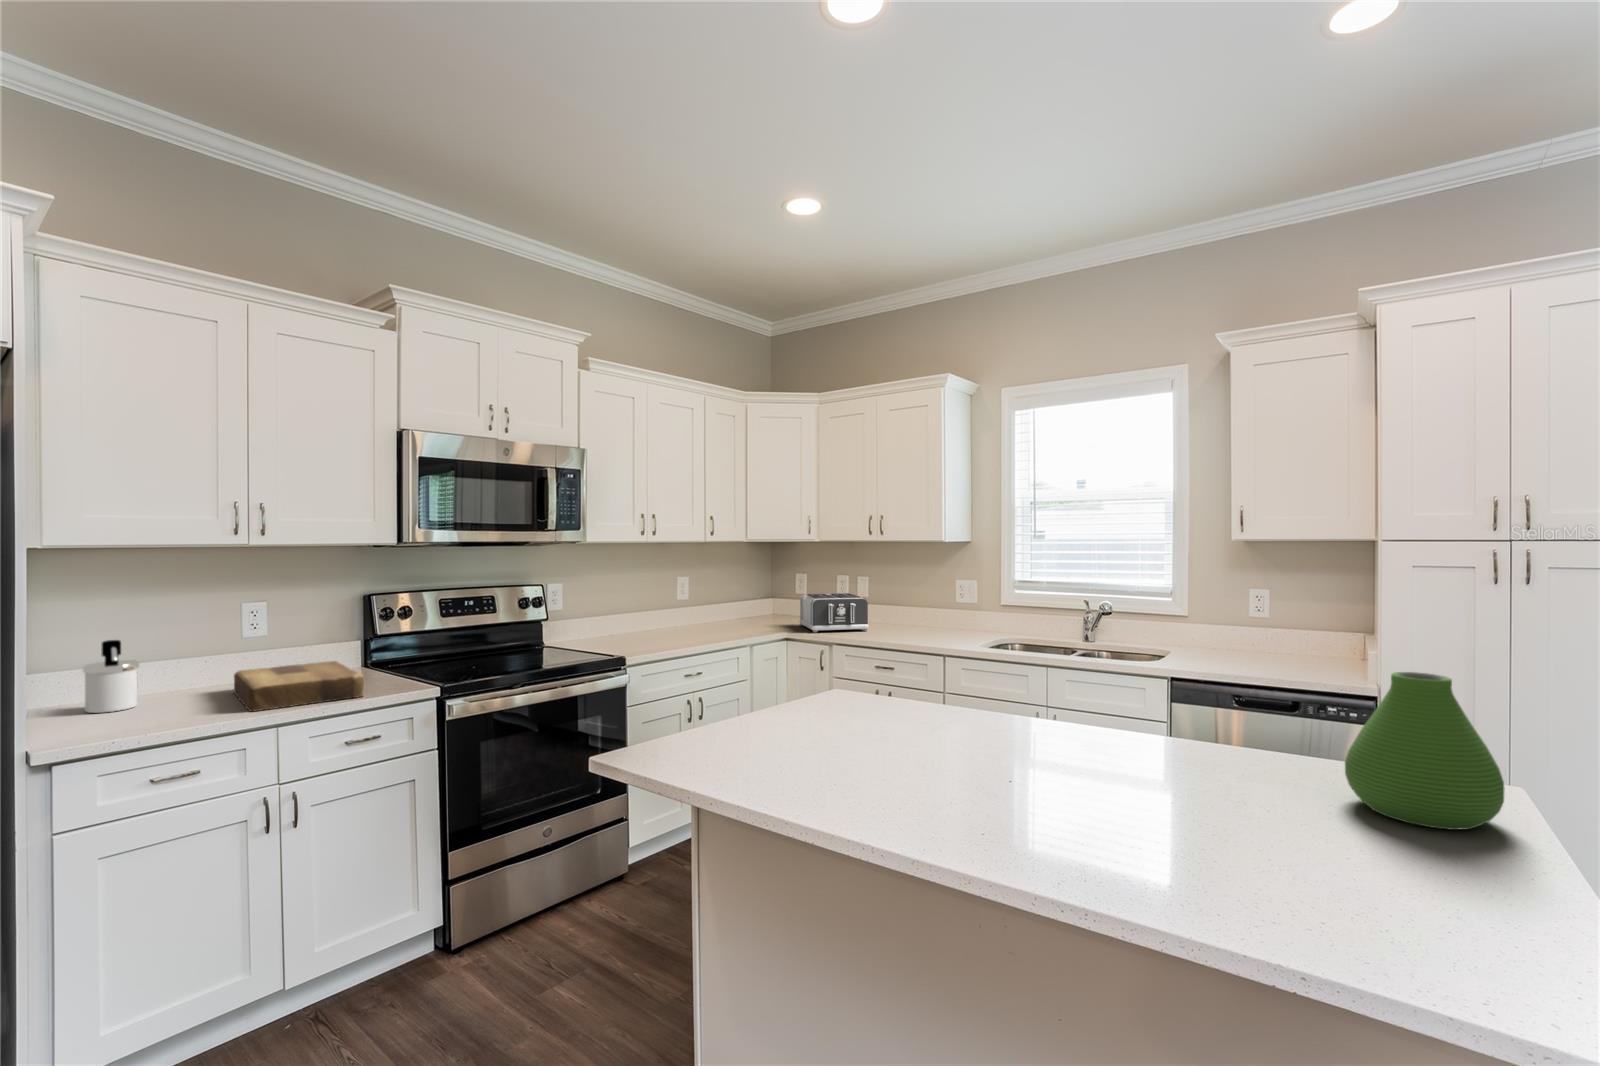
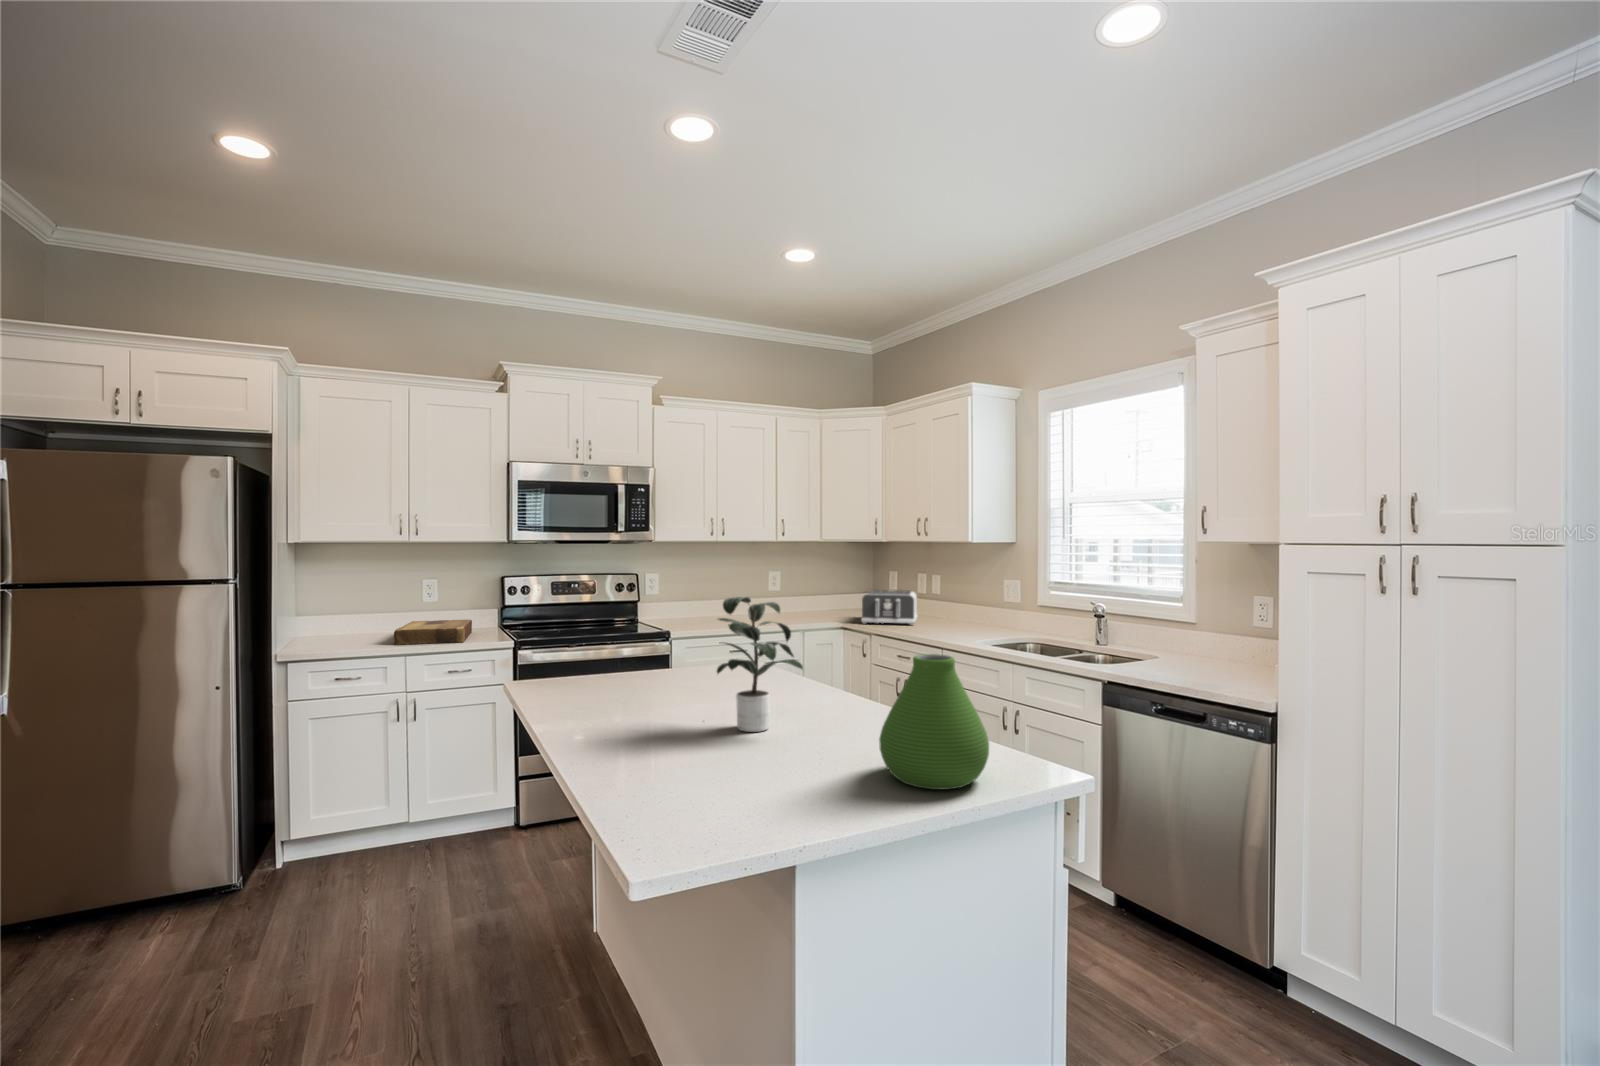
potted plant: none [1010,614,1189,786] -> present [717,597,803,732]
soap dispenser: present [83,640,139,713] -> none [325,597,355,640]

